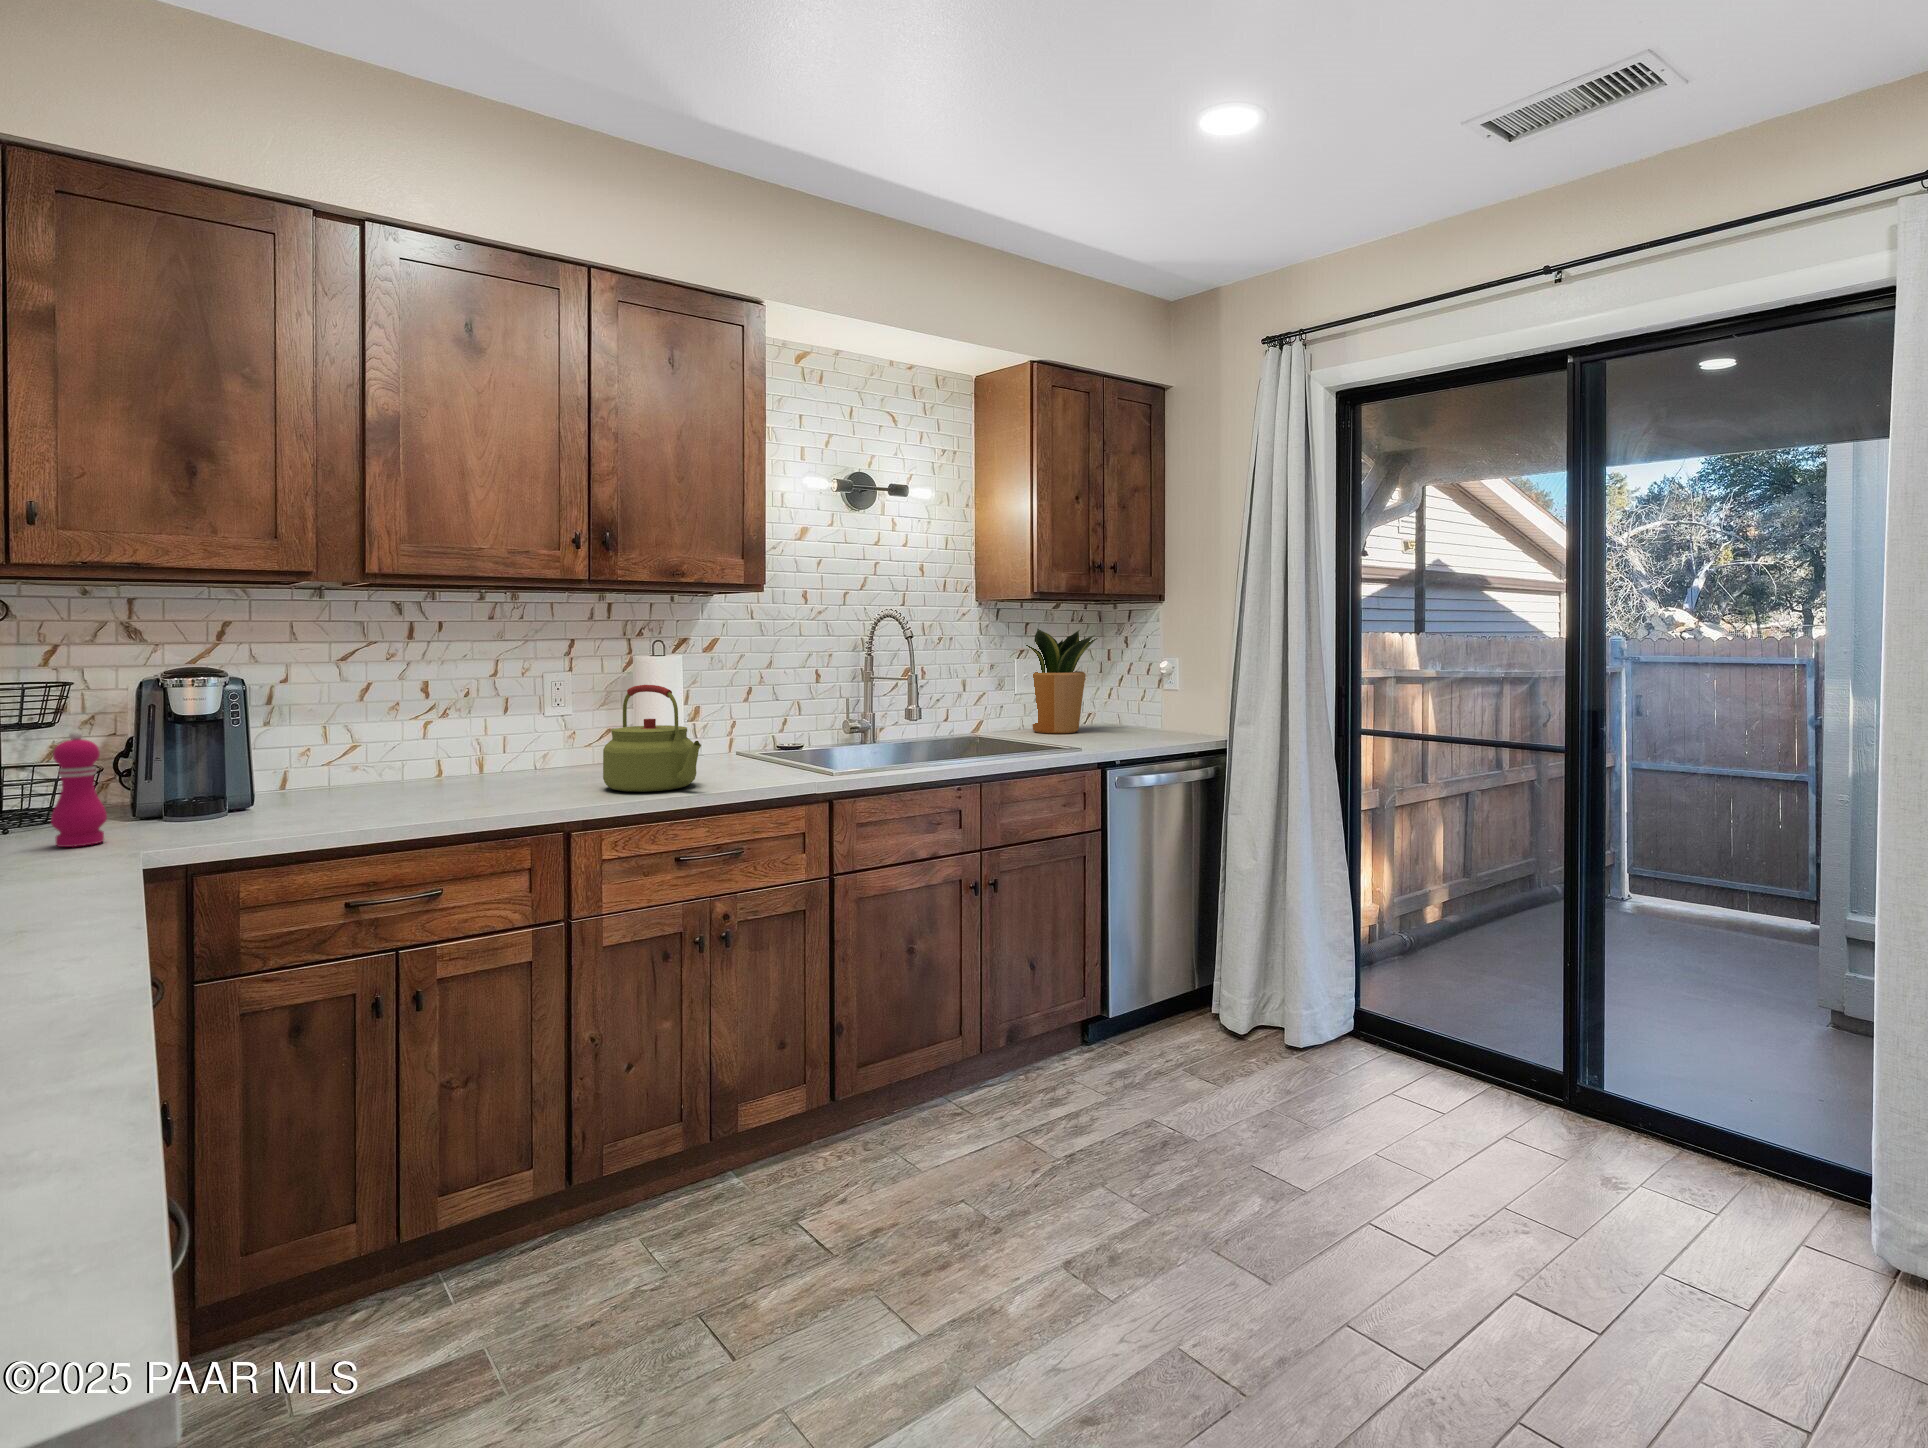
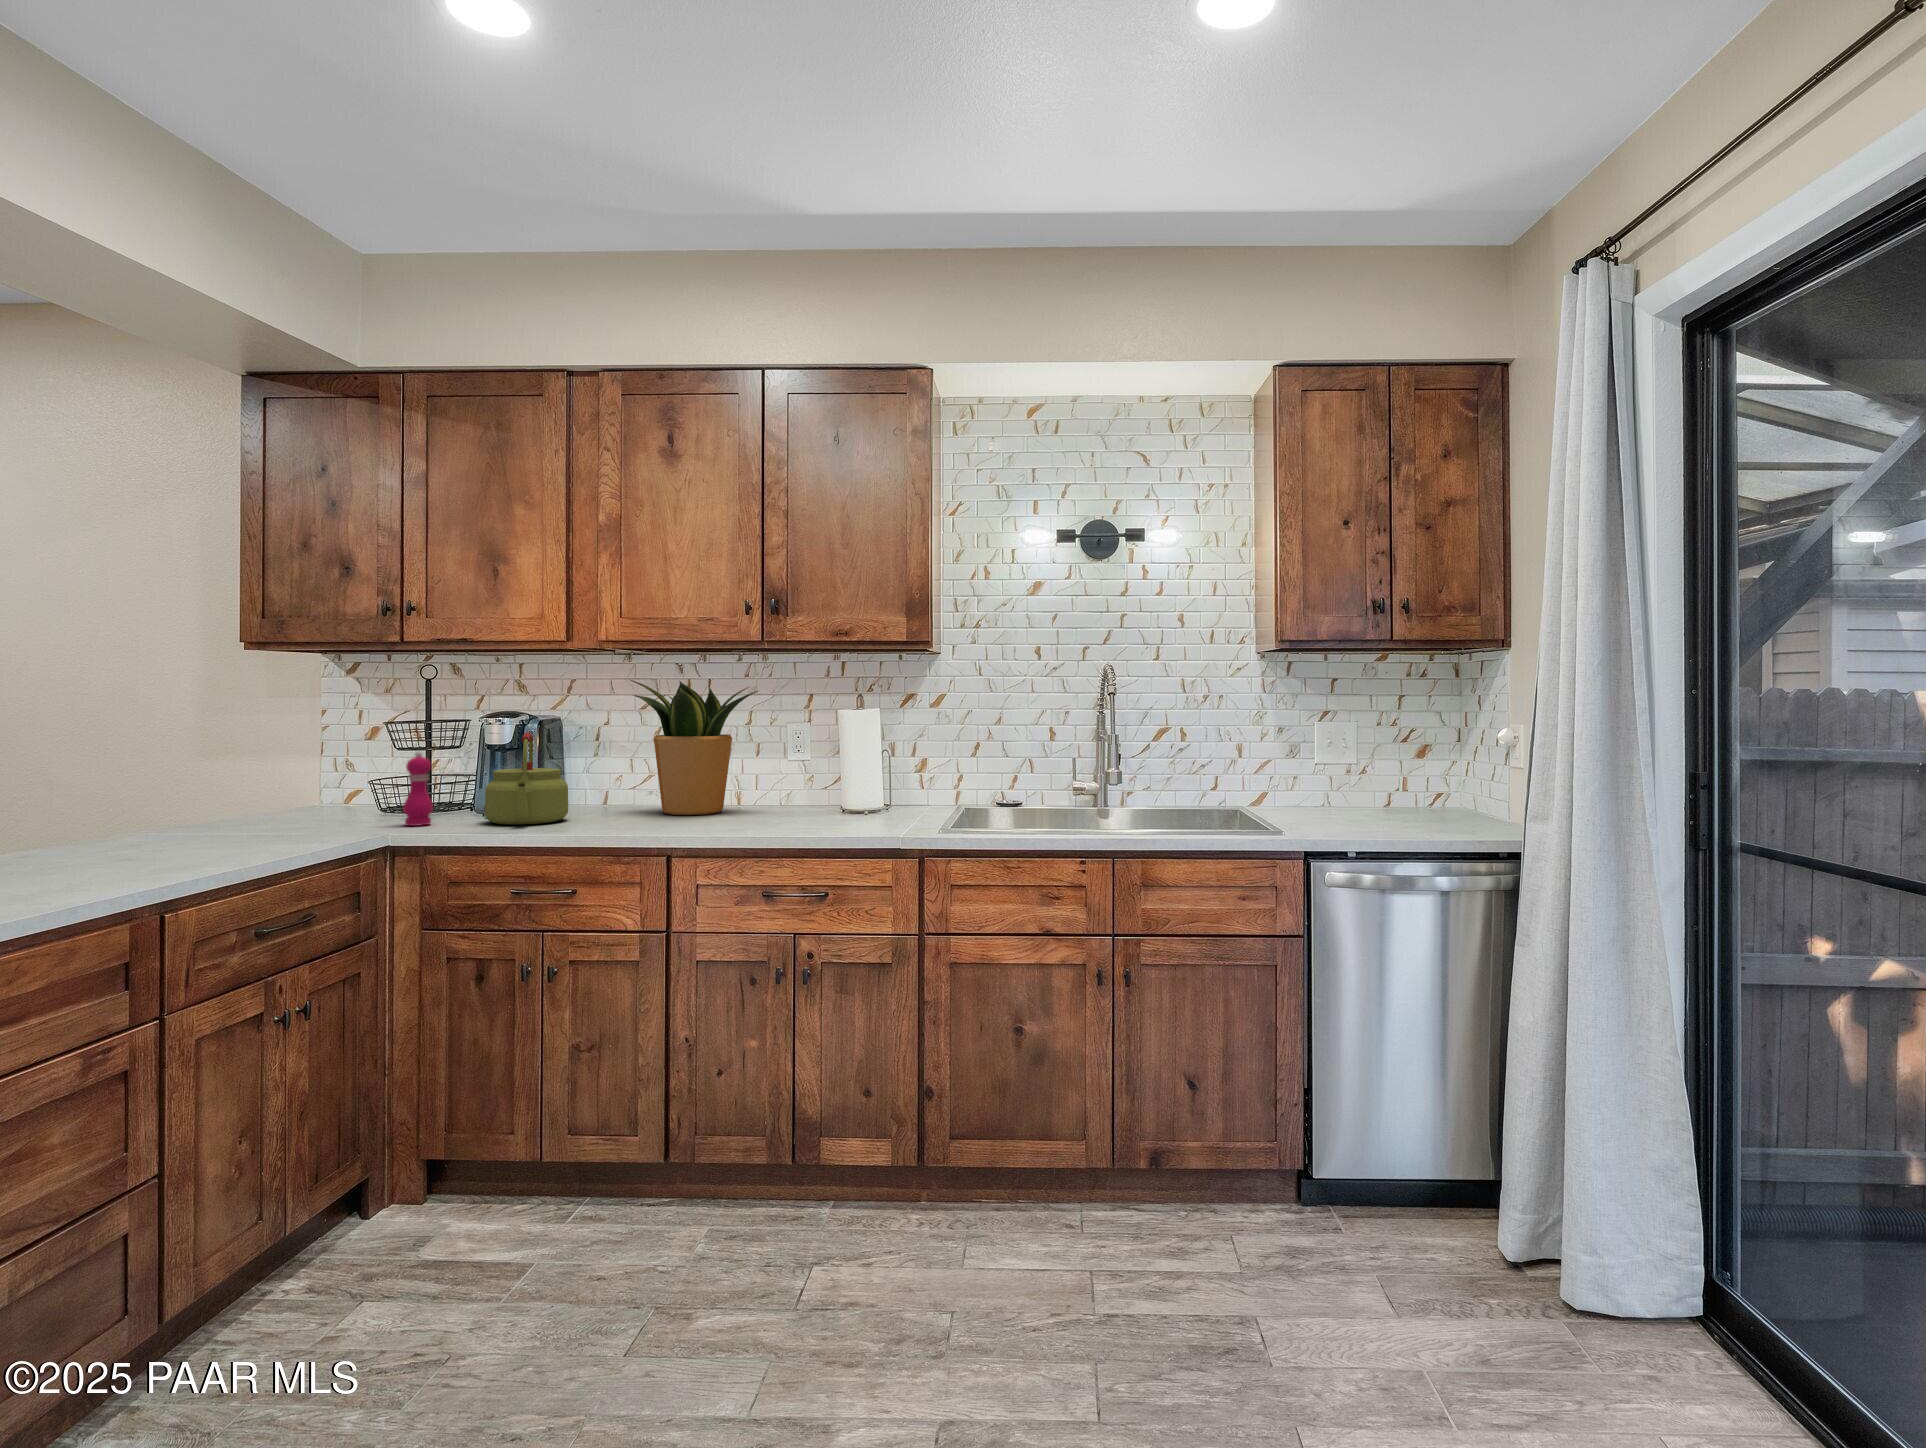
potted plant: present [1026,629,1098,734] -> present [630,680,758,815]
kettle: present [603,685,701,792] -> present [485,732,568,825]

